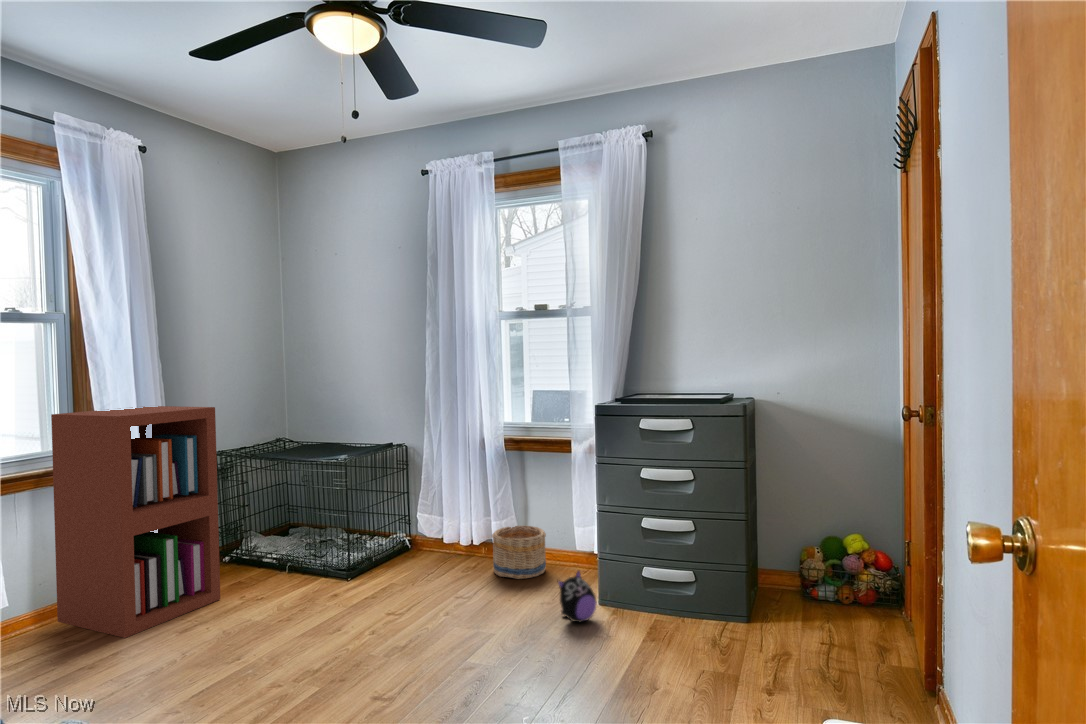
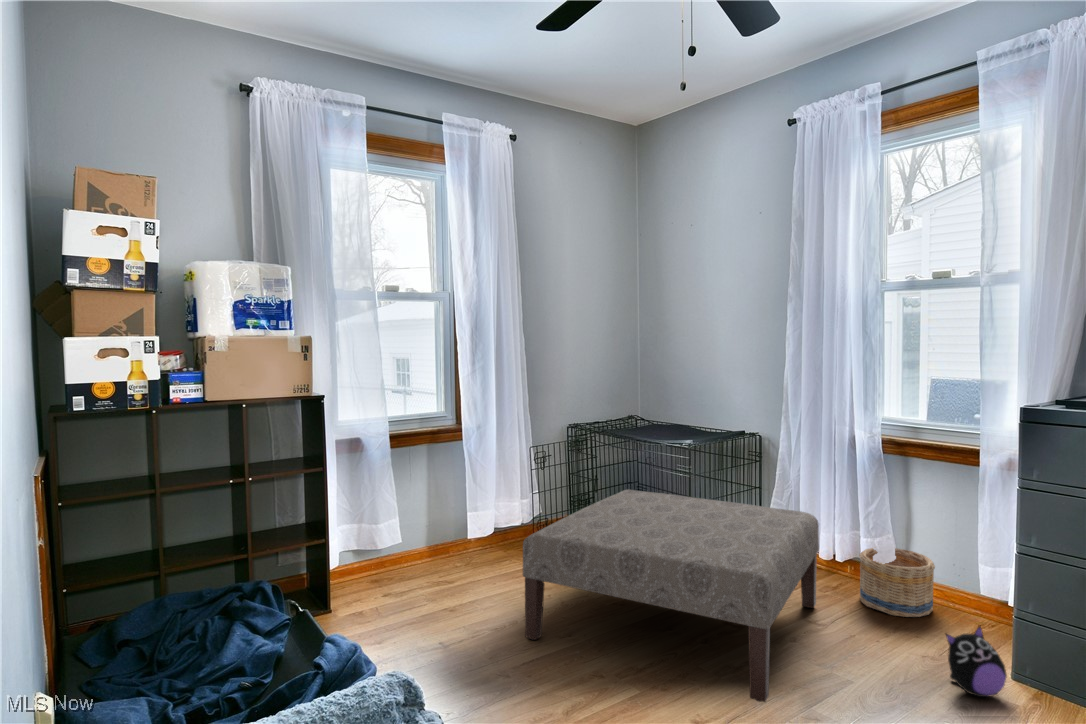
bookshelf: present [51,406,220,638] -> none [438,377,566,589]
ottoman: none [181,505,462,674] -> present [523,490,819,702]

